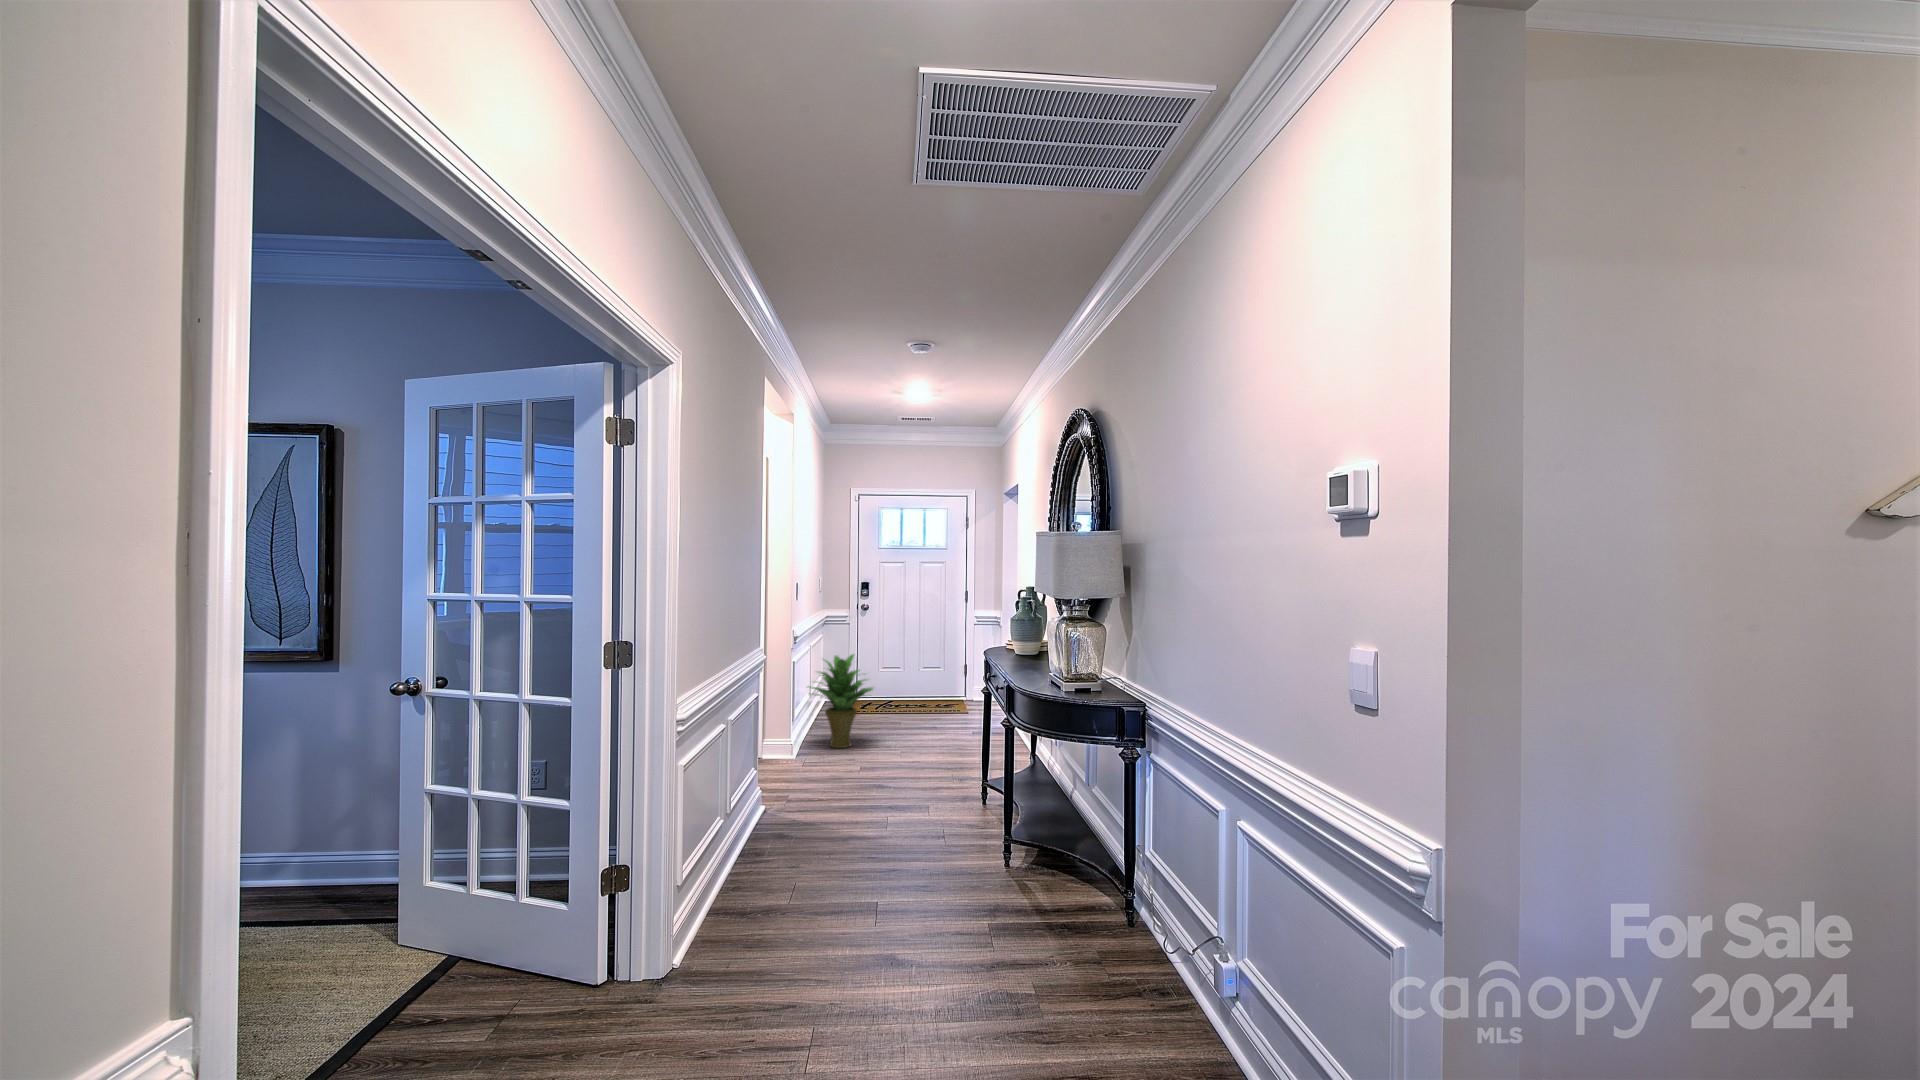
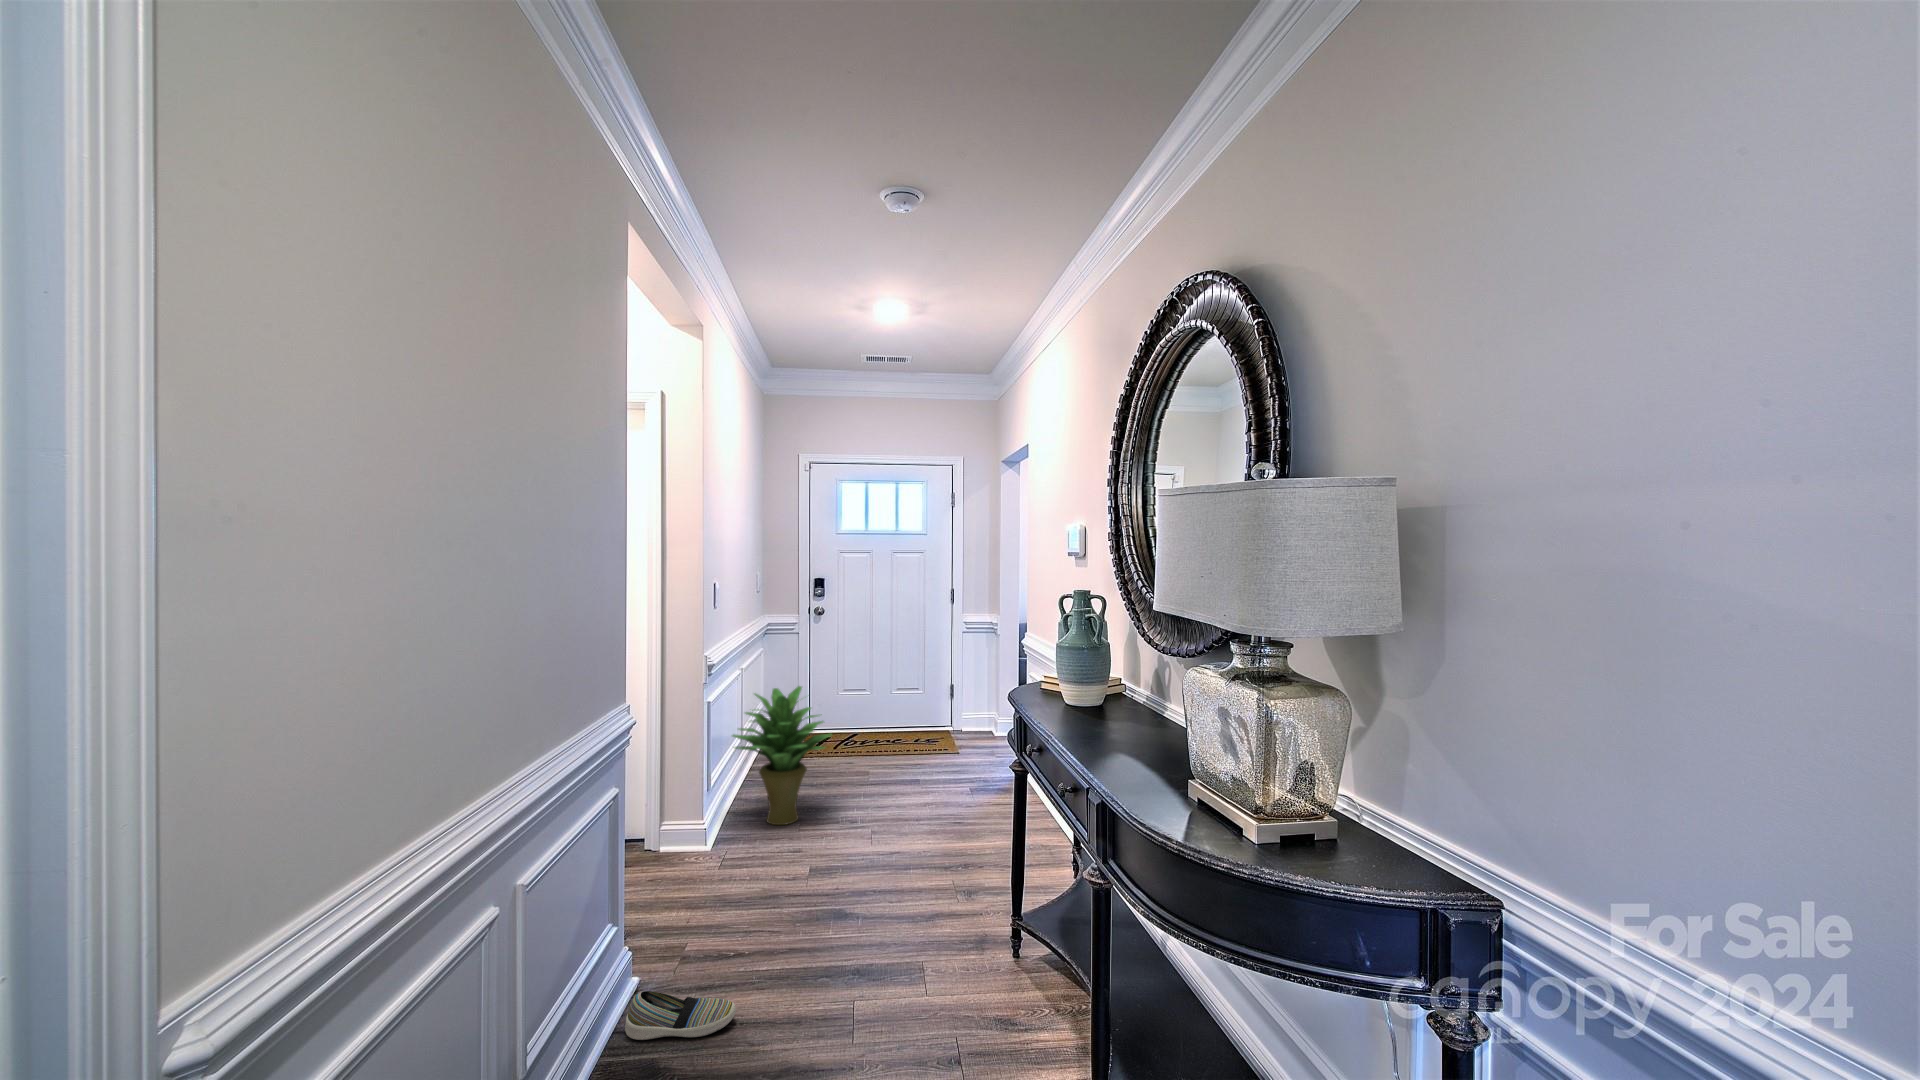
shoe: none [763,803,822,826] -> present [625,991,736,1040]

